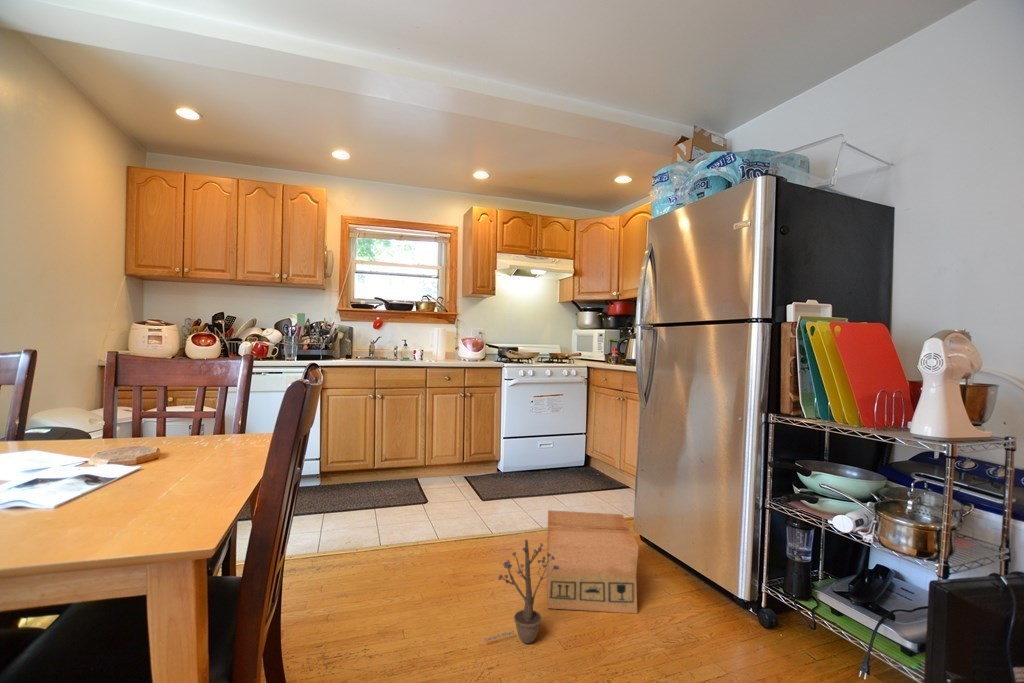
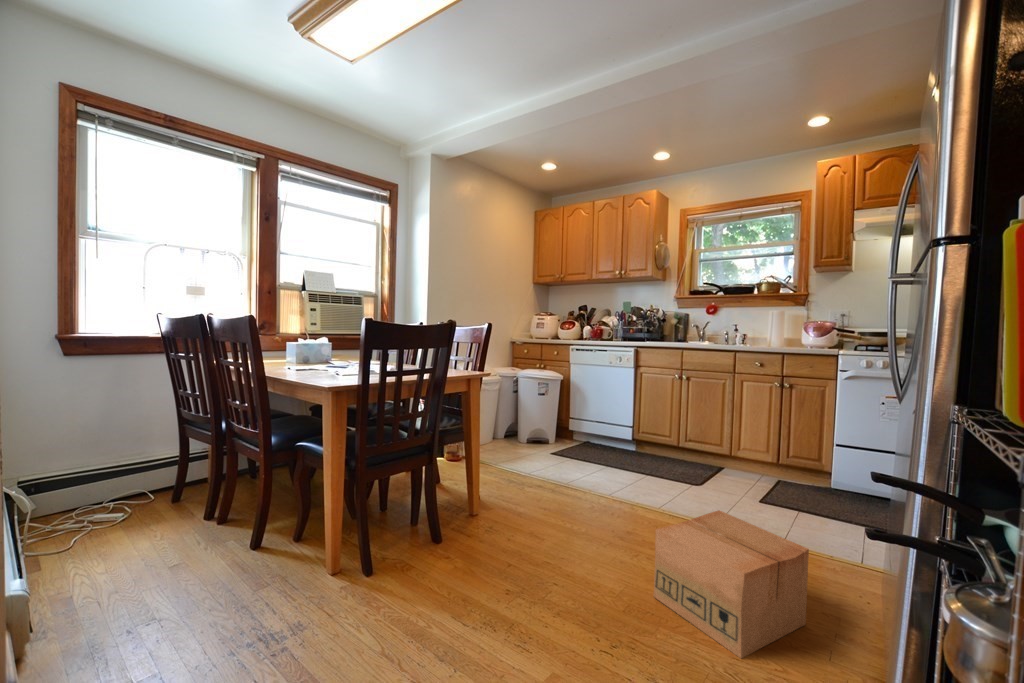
decorative plant: present [484,540,559,643] -> none [562,503,628,603]

